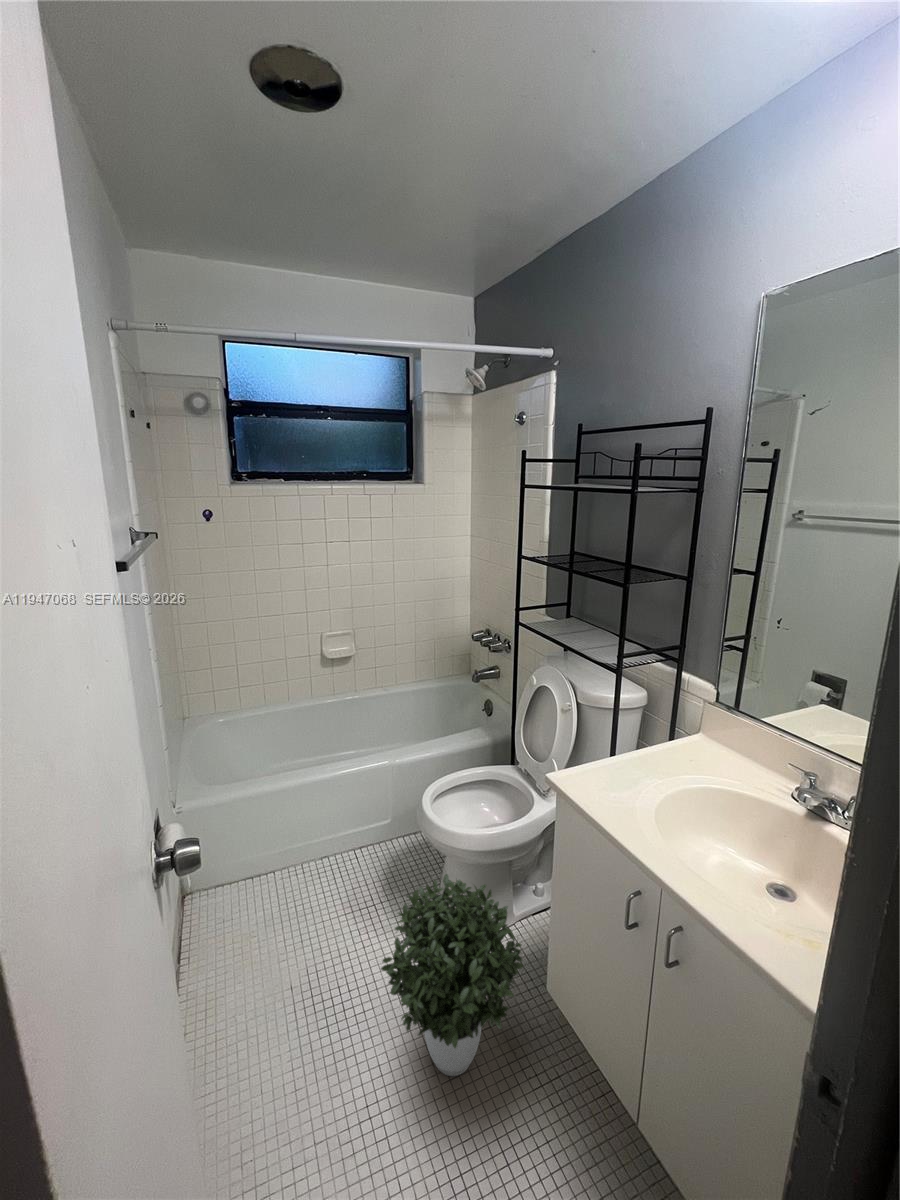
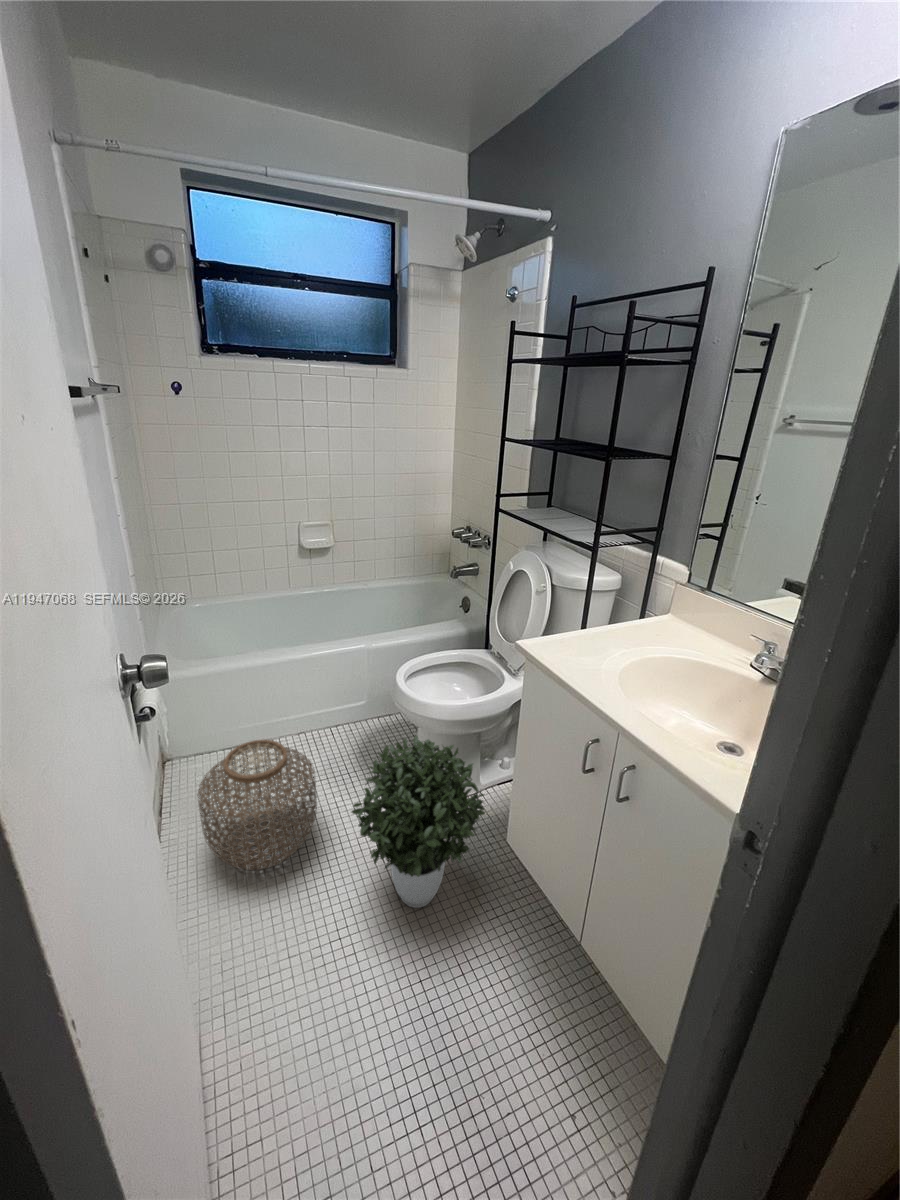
woven basket: none [219,878,343,1030] -> present [198,740,317,870]

